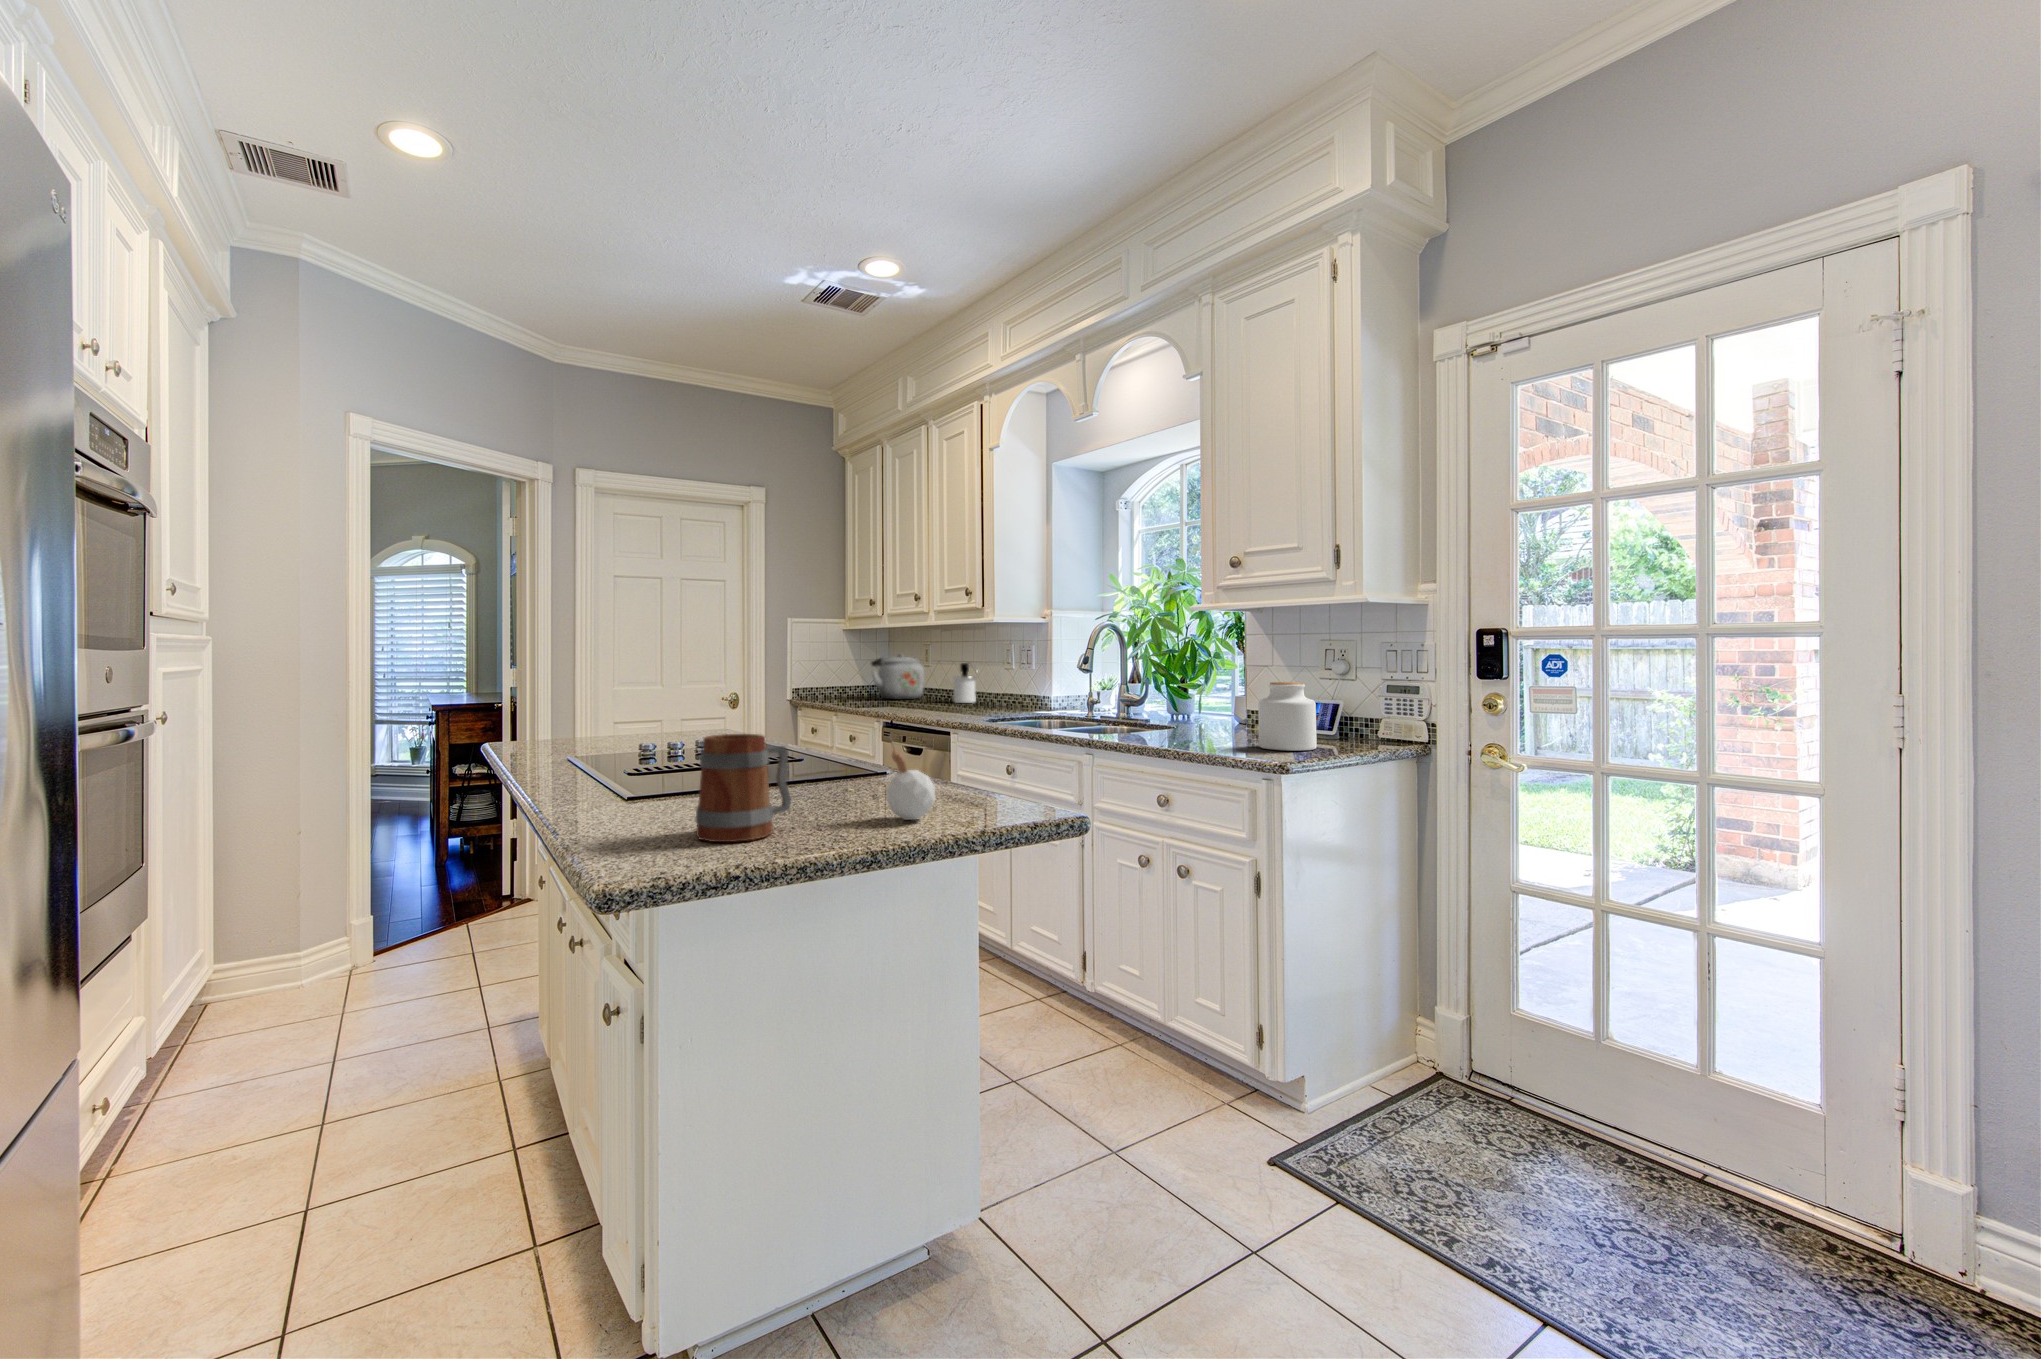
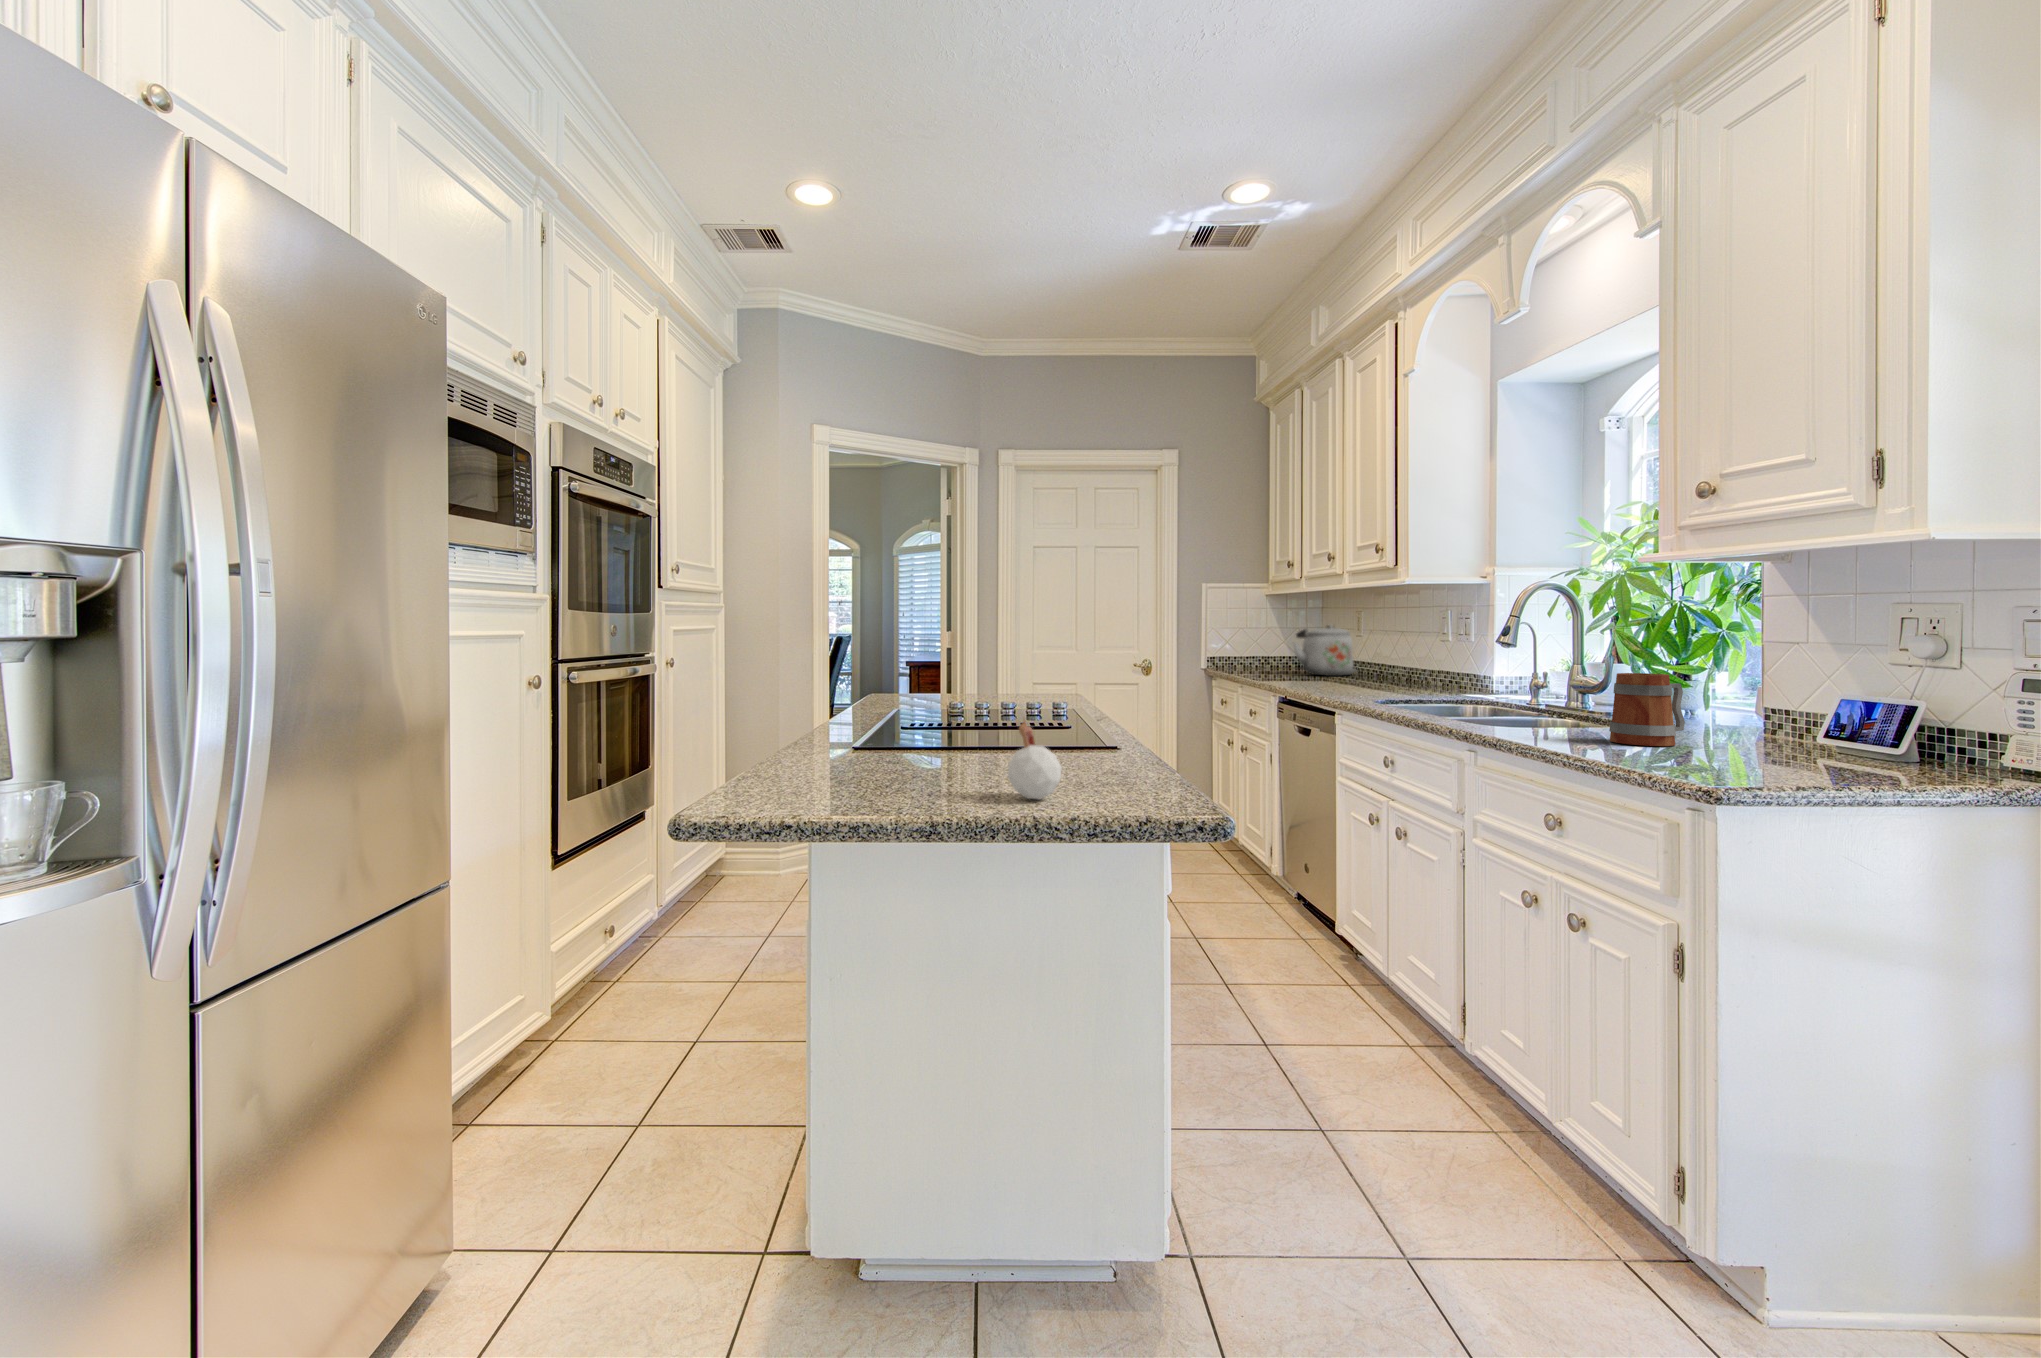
soap dispenser: present [953,663,977,703] -> none [1382,636,1414,682]
jar: present [1259,682,1317,751] -> none [1721,668,1835,774]
mug: present [696,734,791,842] -> present [1609,673,1685,746]

